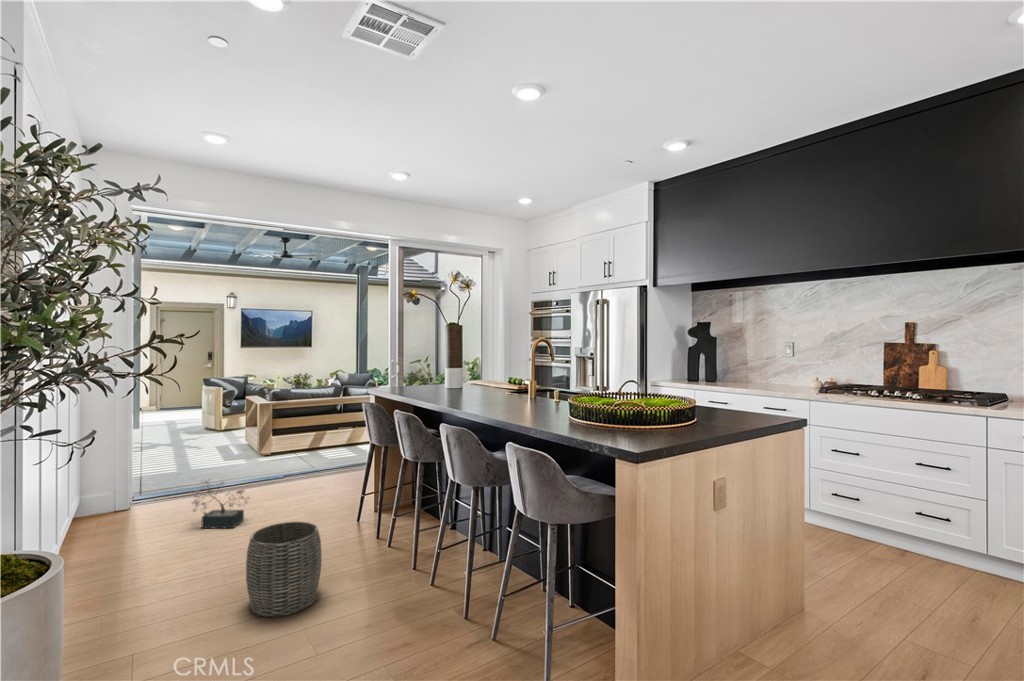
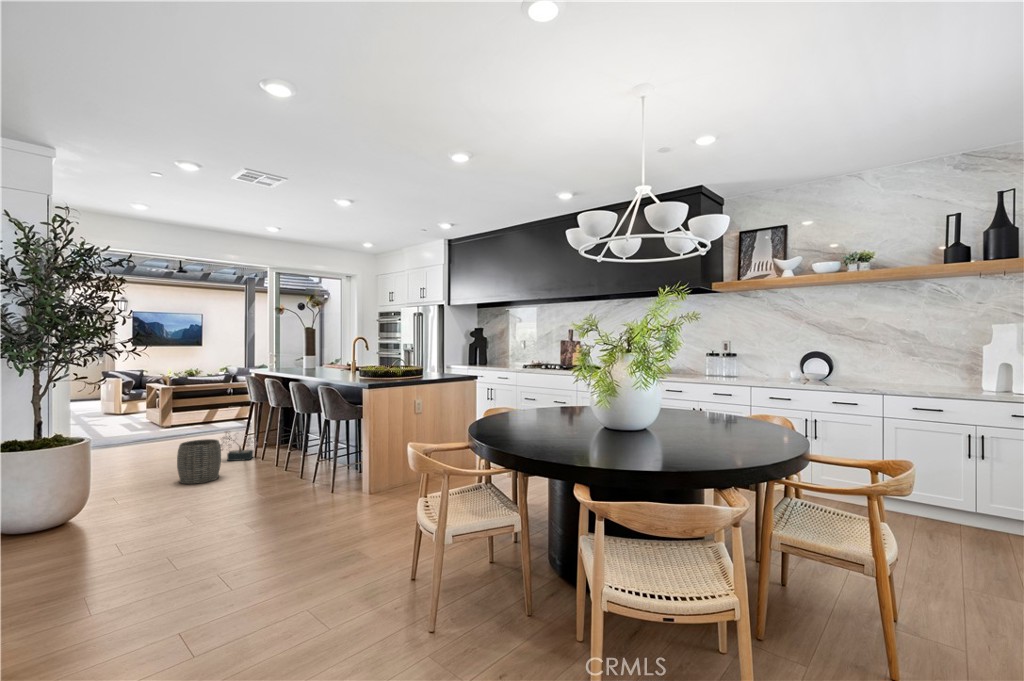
decorative plant: present [192,481,249,528] -> present [220,431,256,461]

